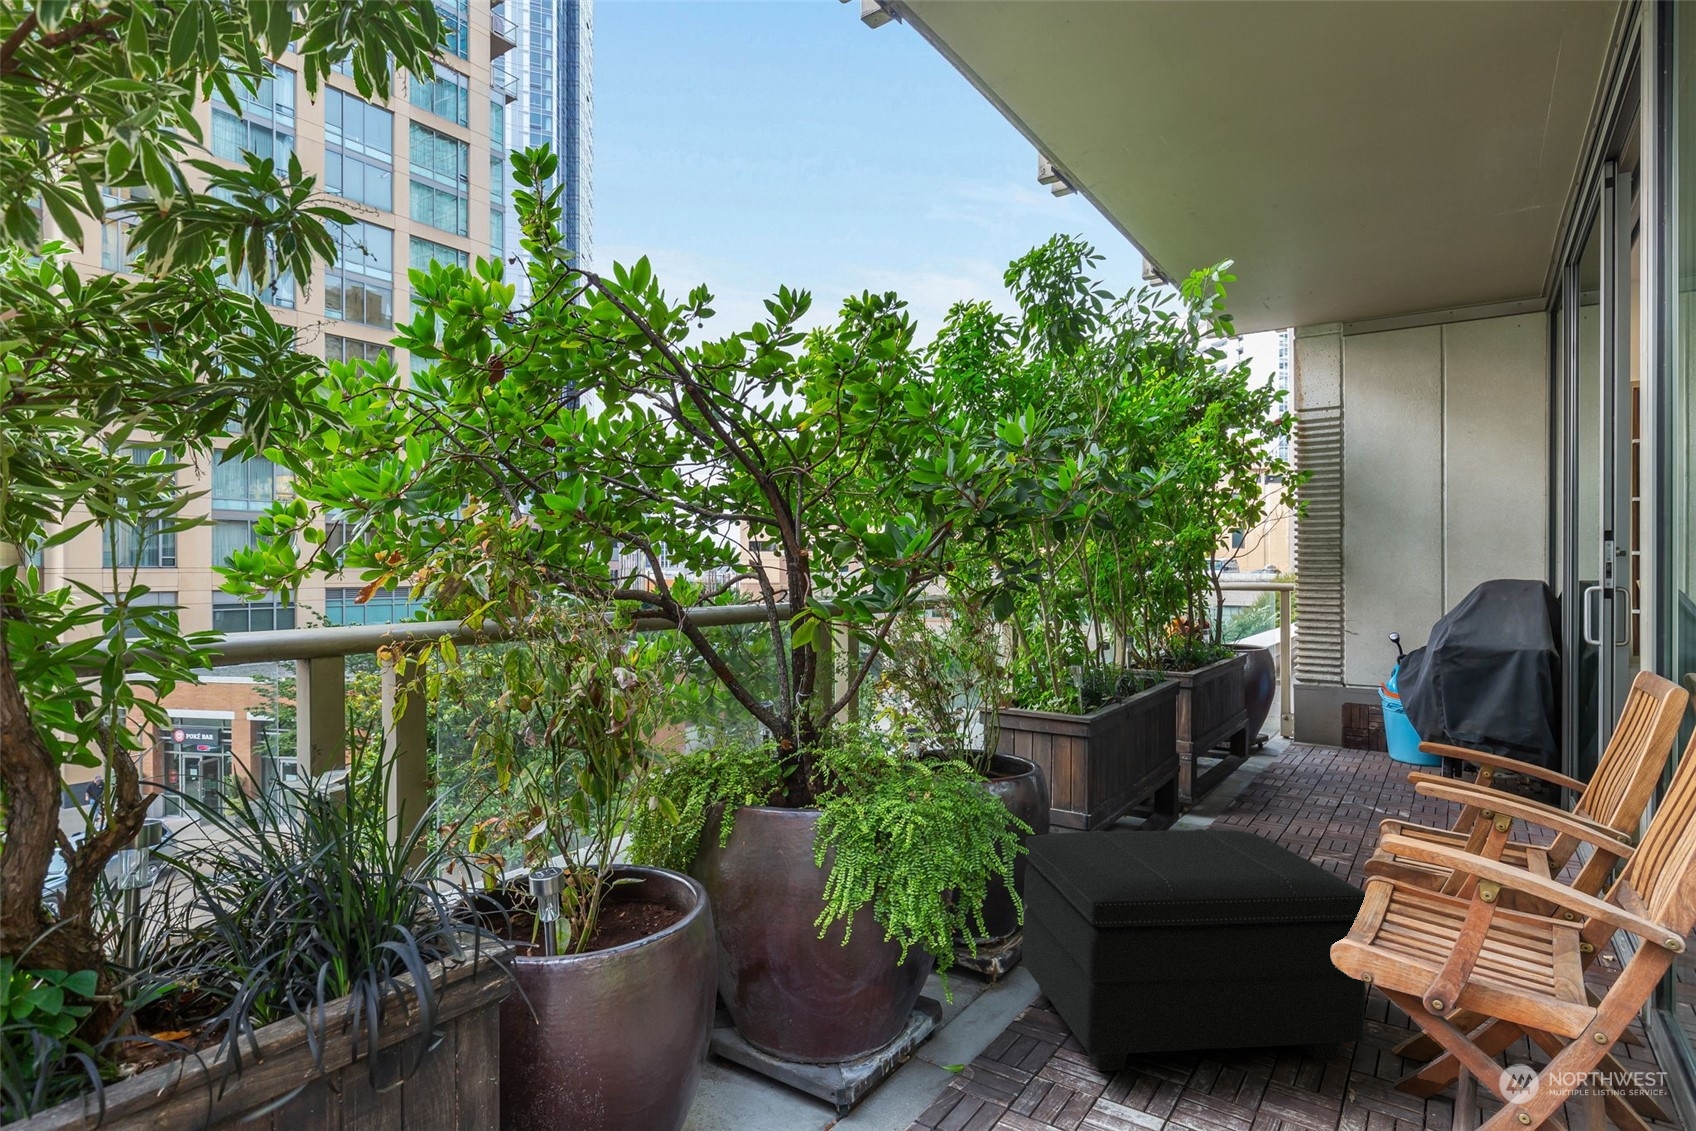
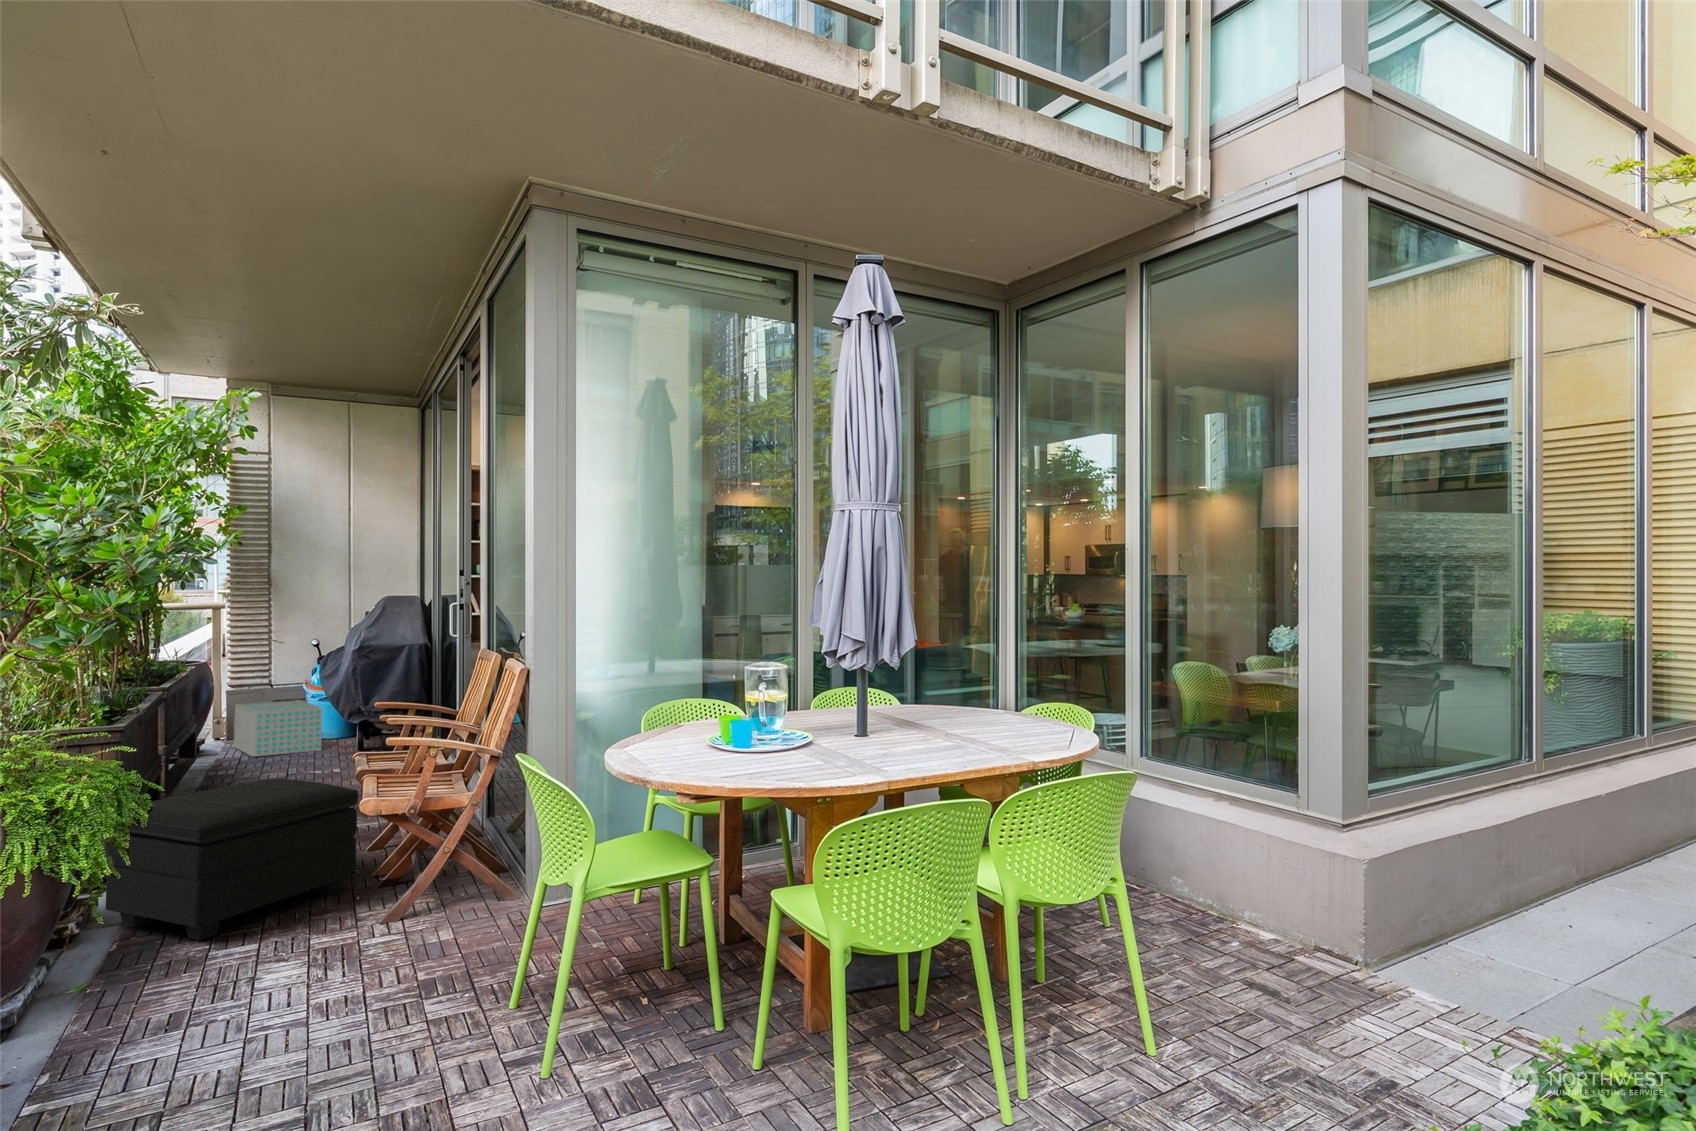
storage box: none [1295,701,1398,776] -> present [234,700,322,757]

